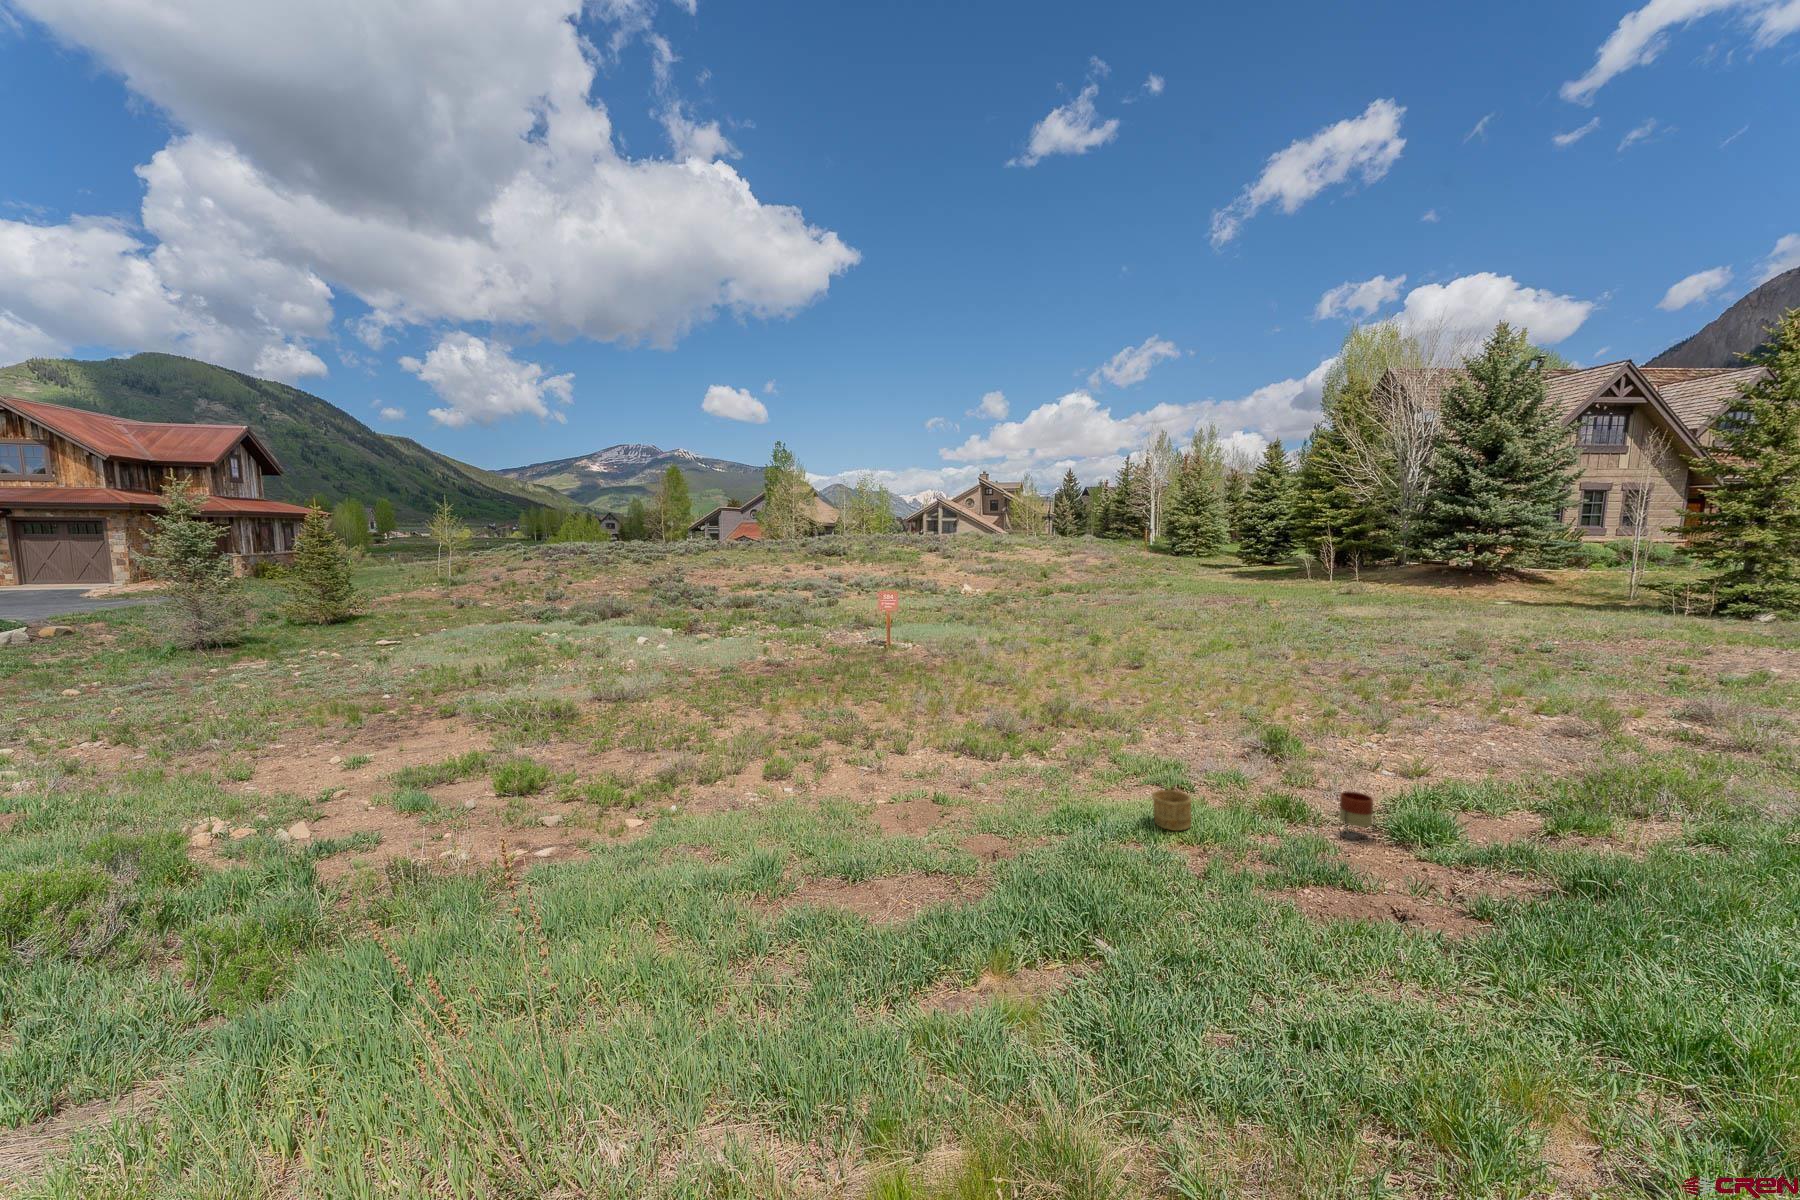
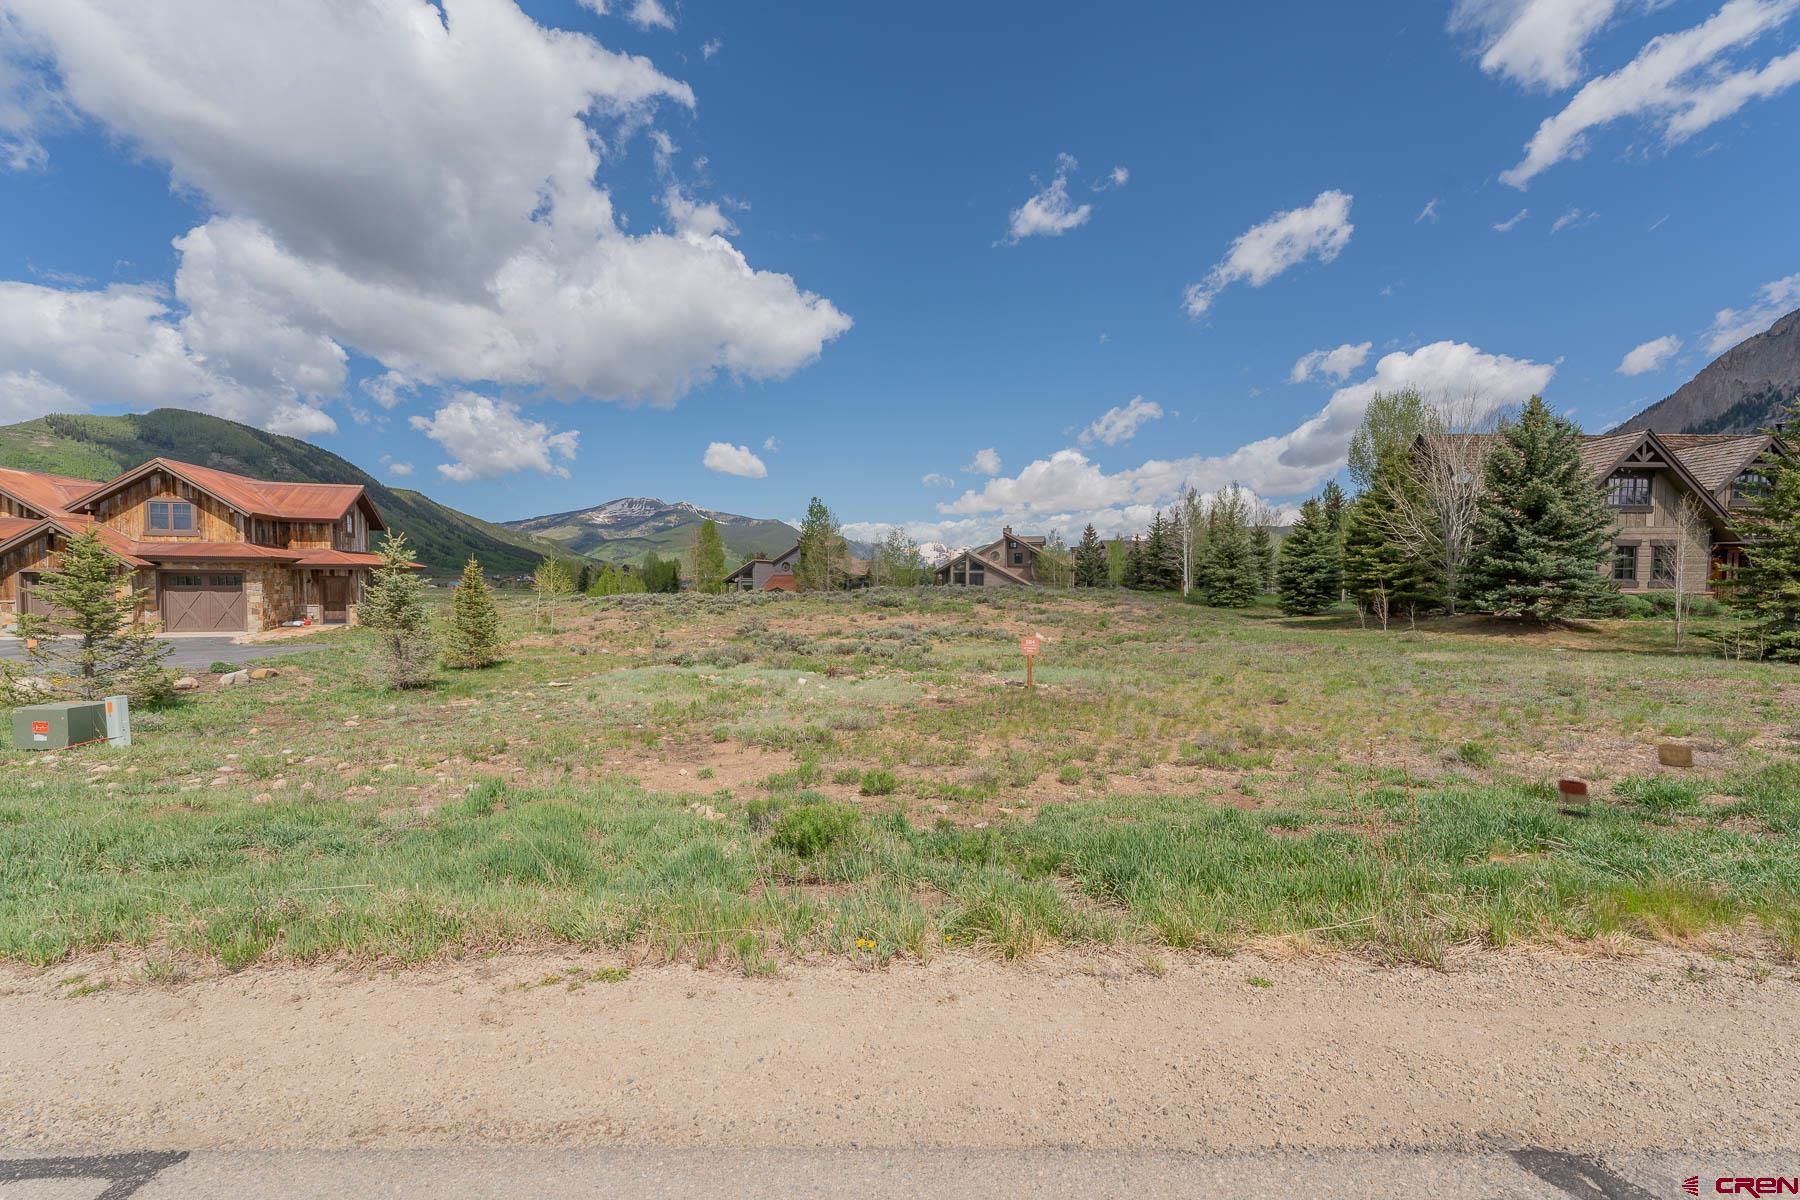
wooden bucket: present [1152,790,1192,831] -> present [1657,744,1693,767]

